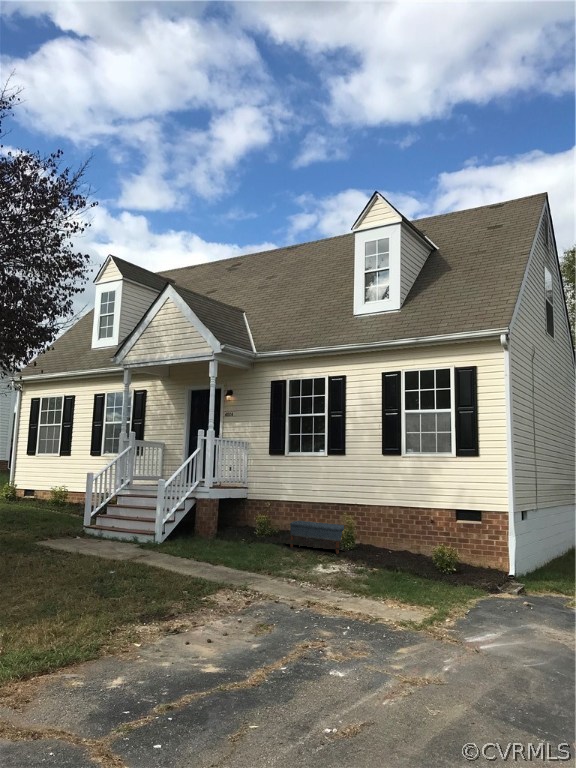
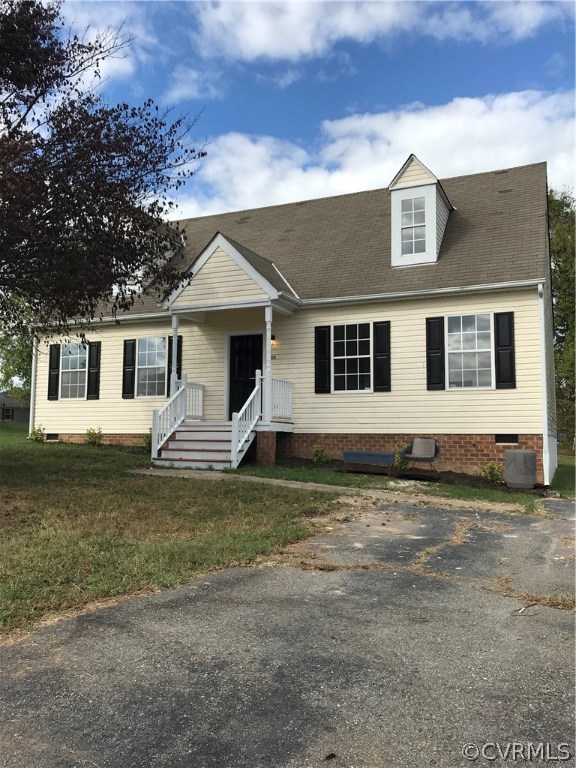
lounge chair: none [344,509,395,564] -> present [400,437,441,482]
trash can: none [462,529,498,579] -> present [505,450,537,488]

